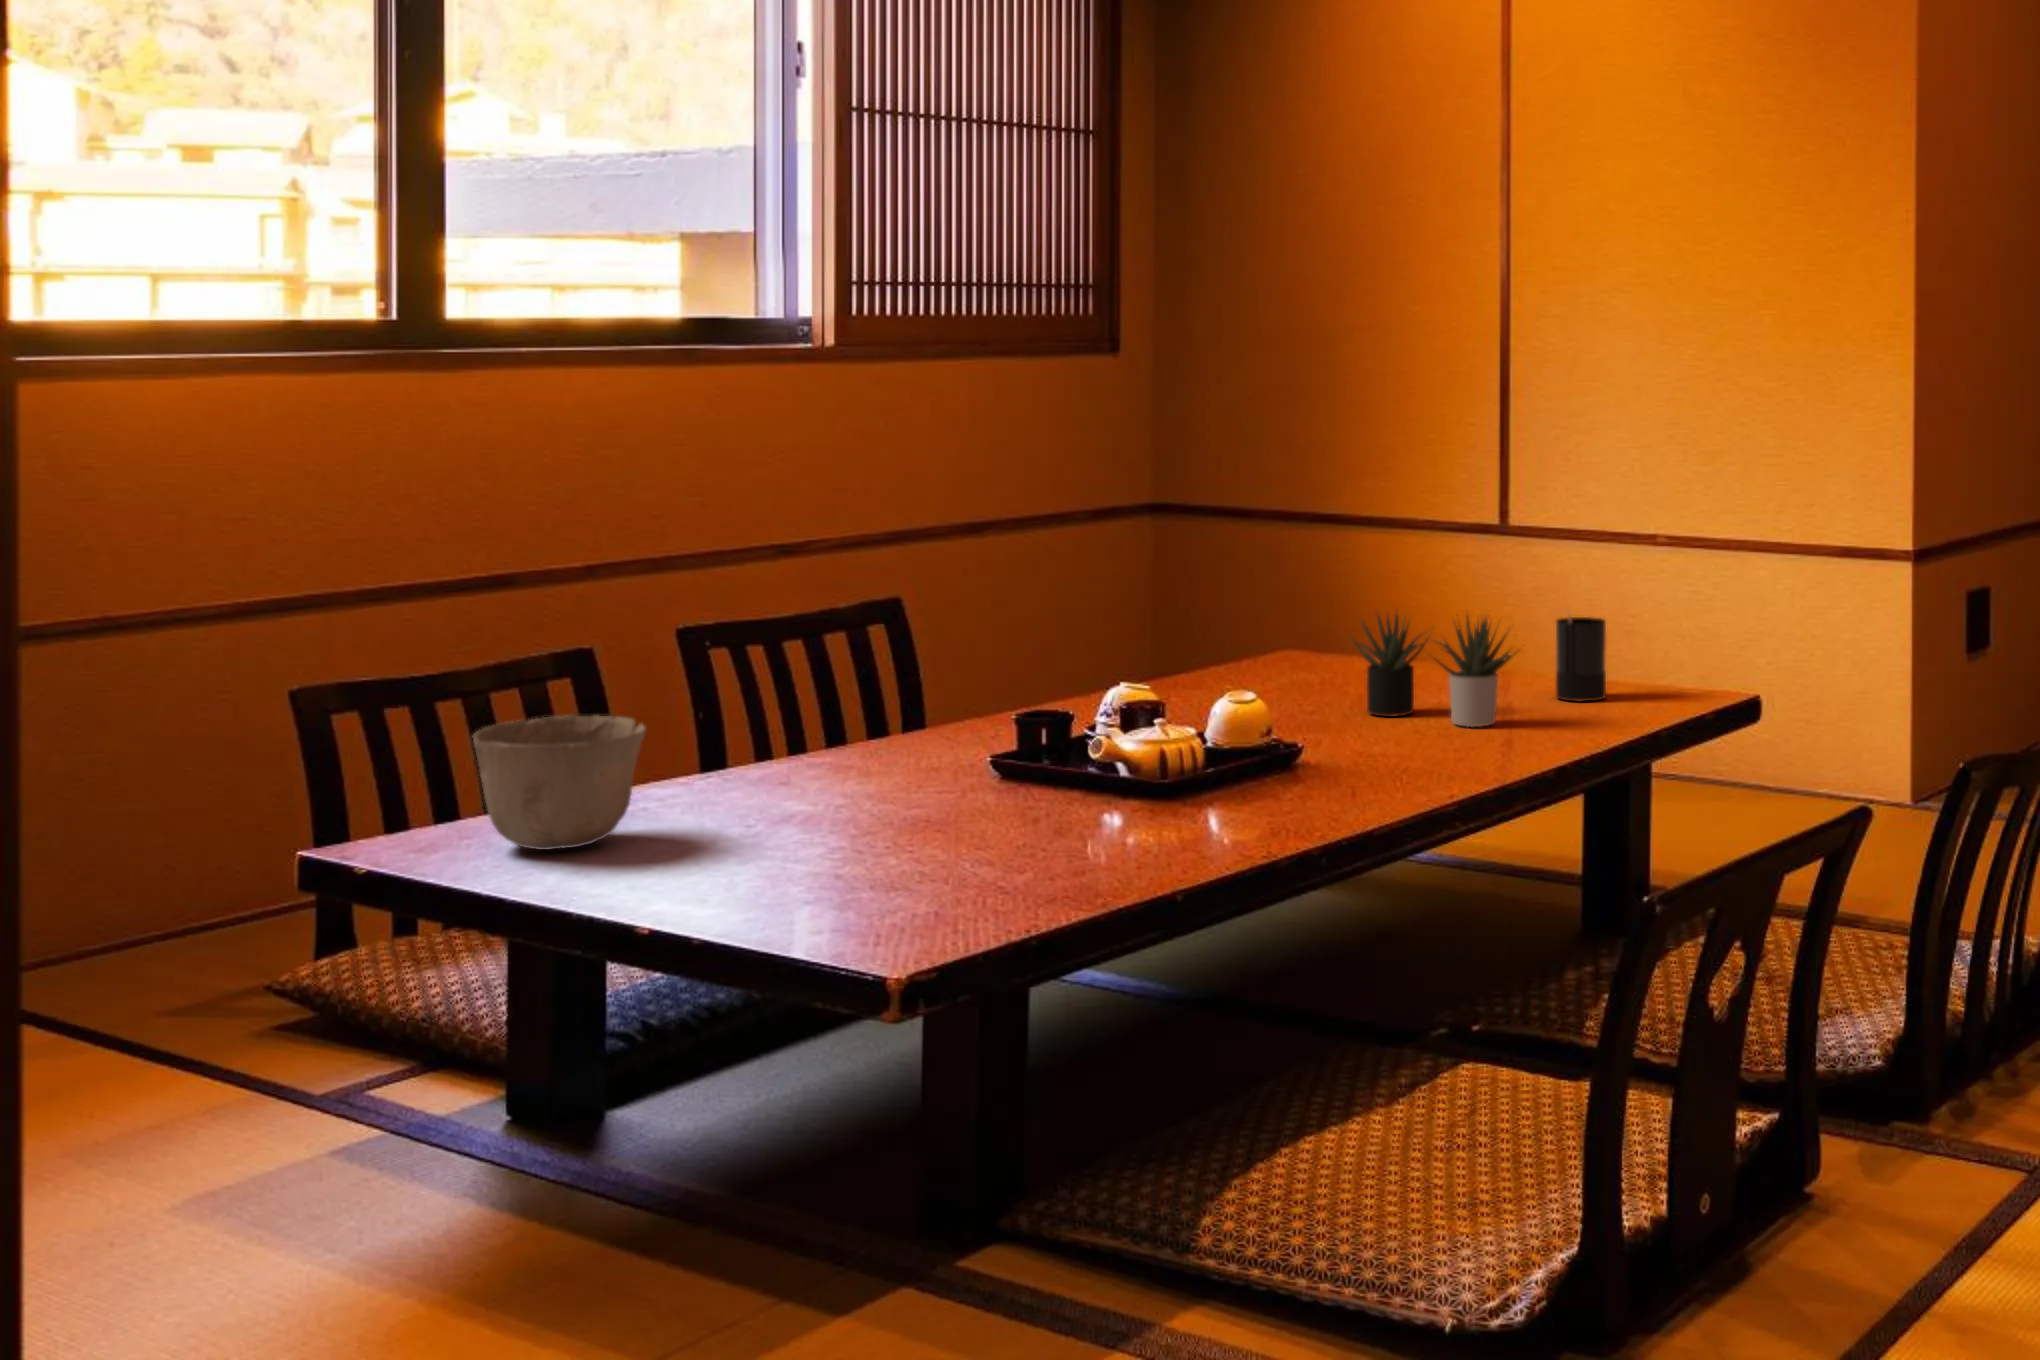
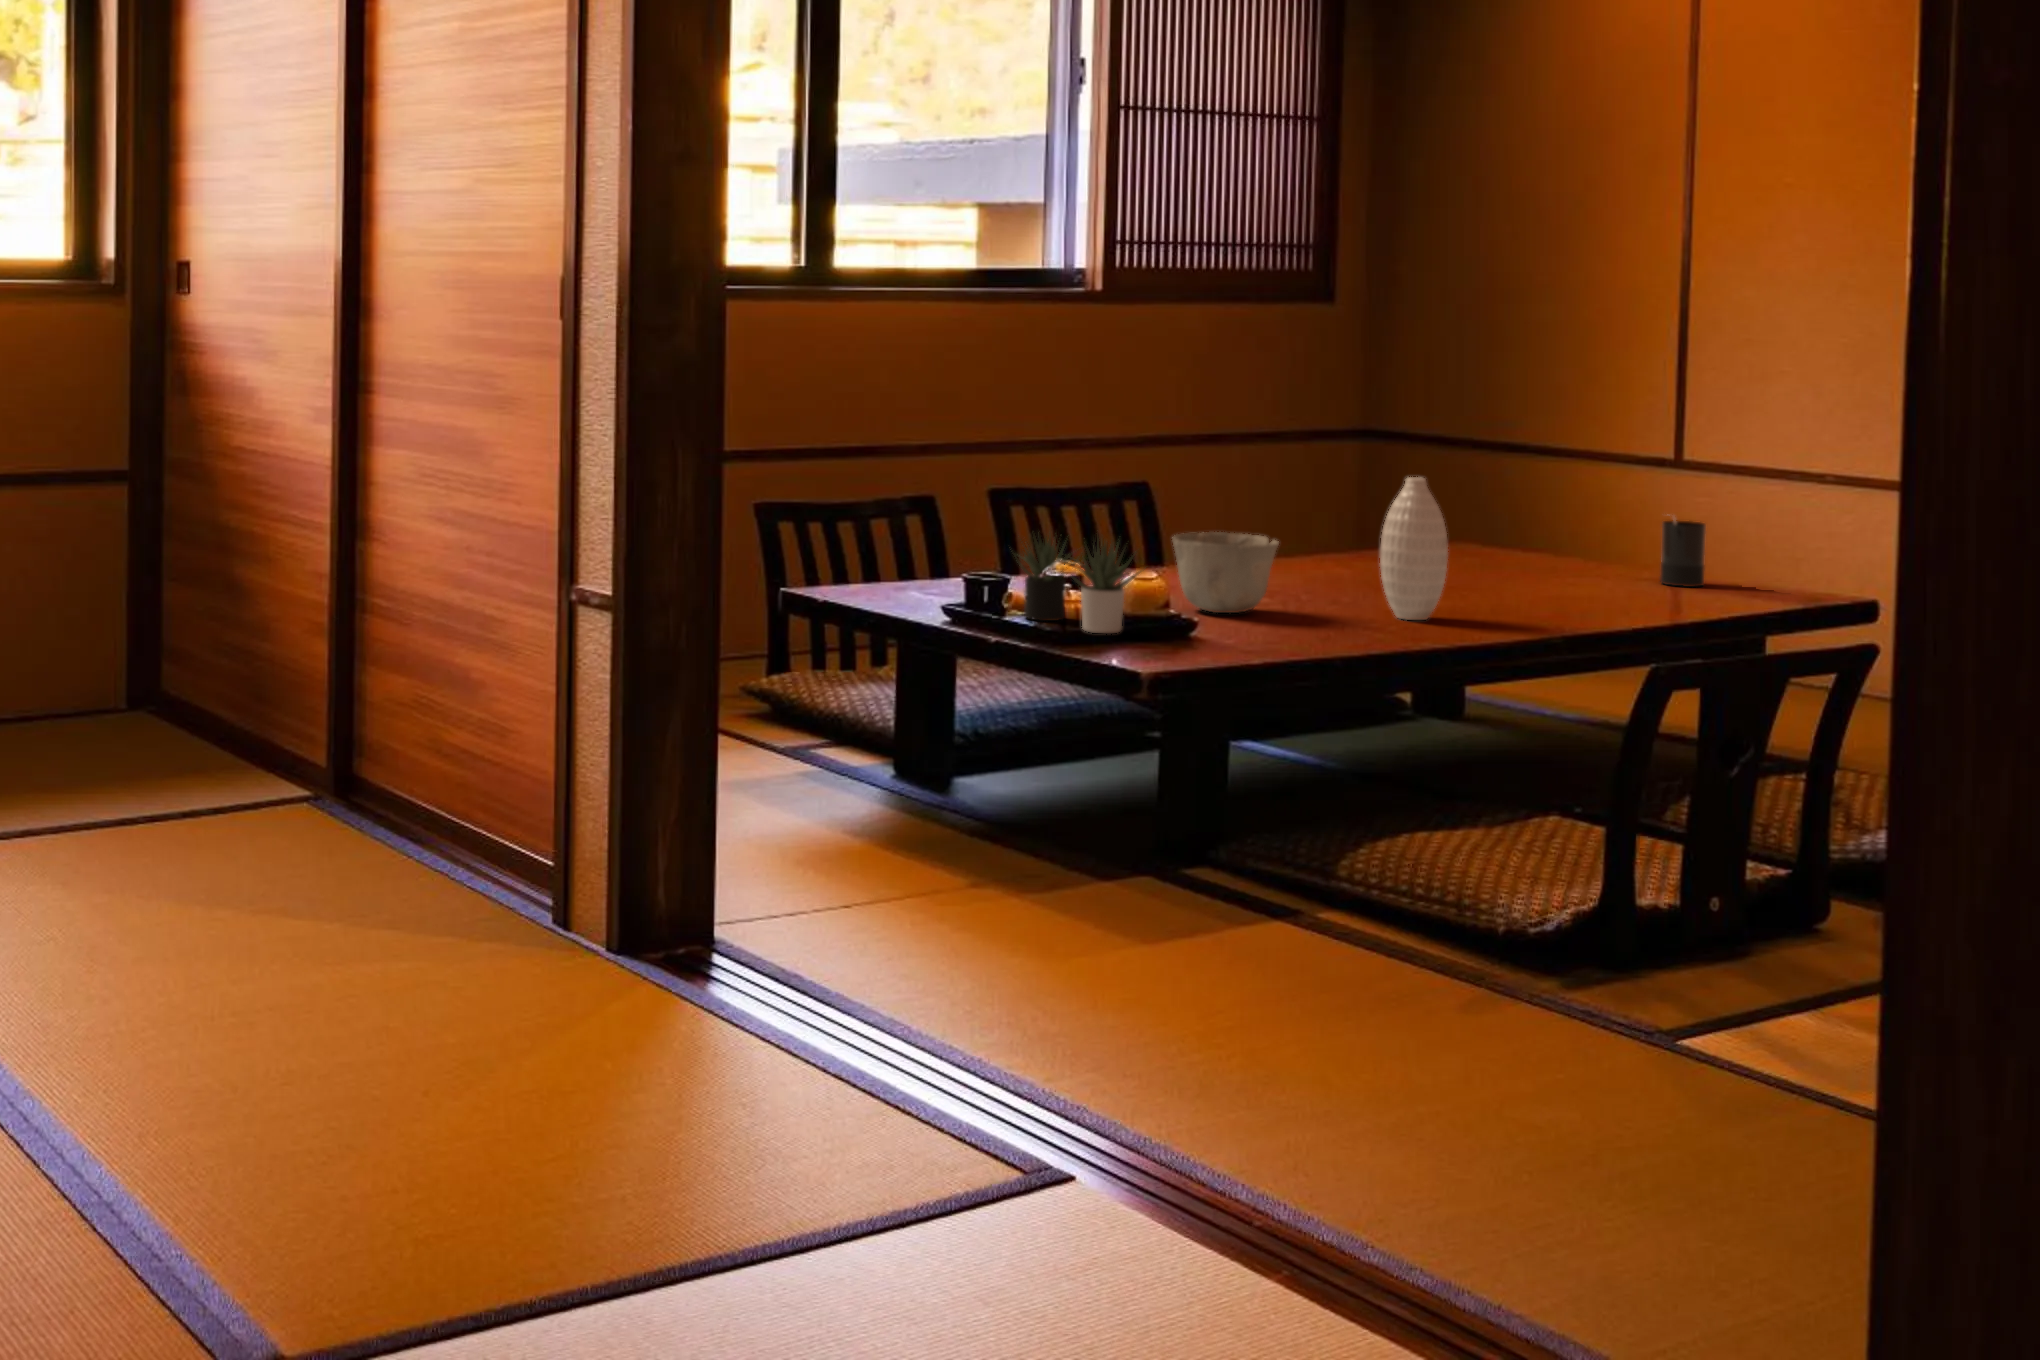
vase: none [1242,598,1332,804] -> present [1380,477,1448,620]
succulent plant: present [1351,614,1514,727] -> present [1016,537,1139,633]
ceramic bowl: present [472,715,645,850] -> present [1173,532,1279,613]

